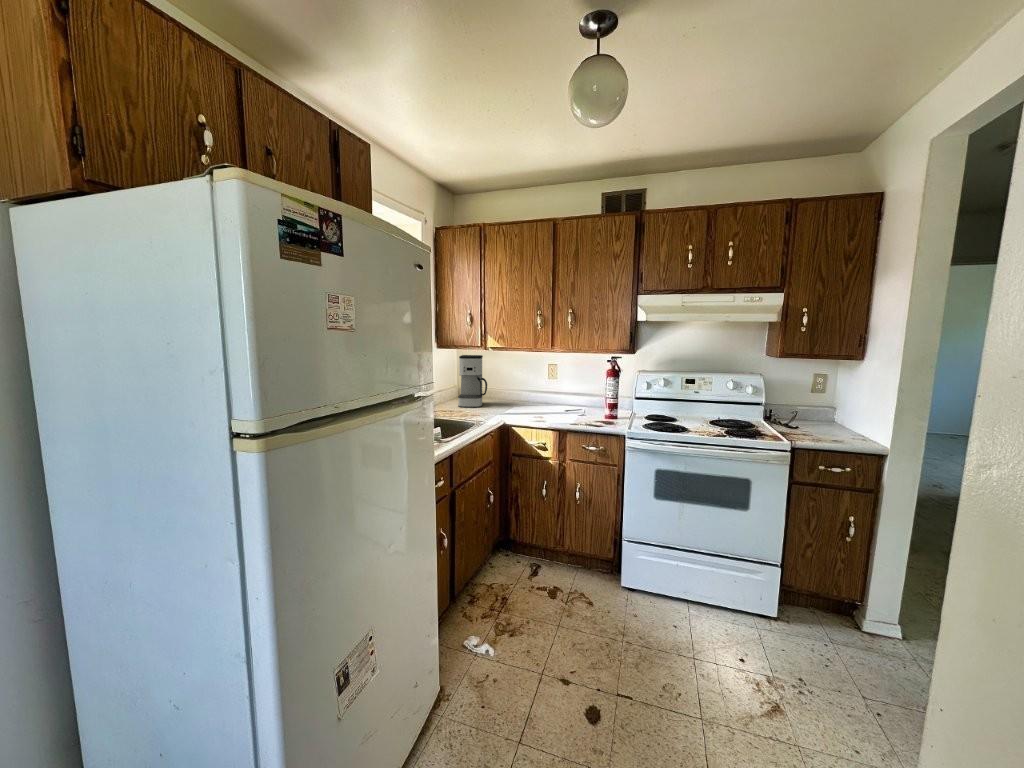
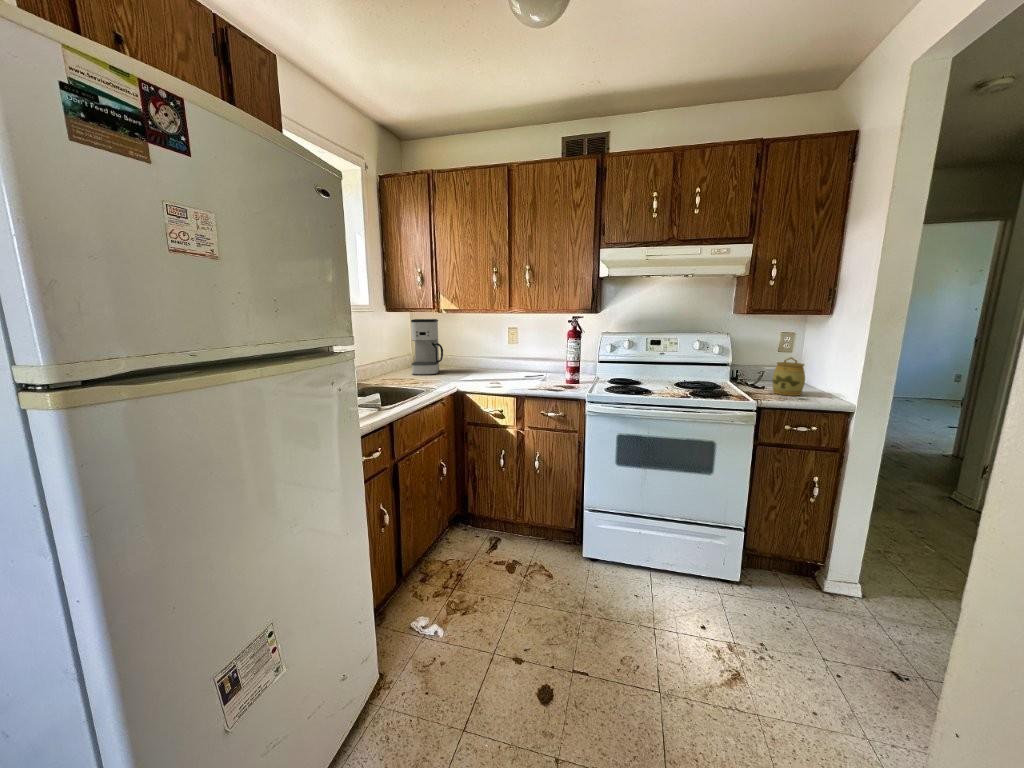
jar: none [806,400,839,437] -> present [772,357,805,396]

